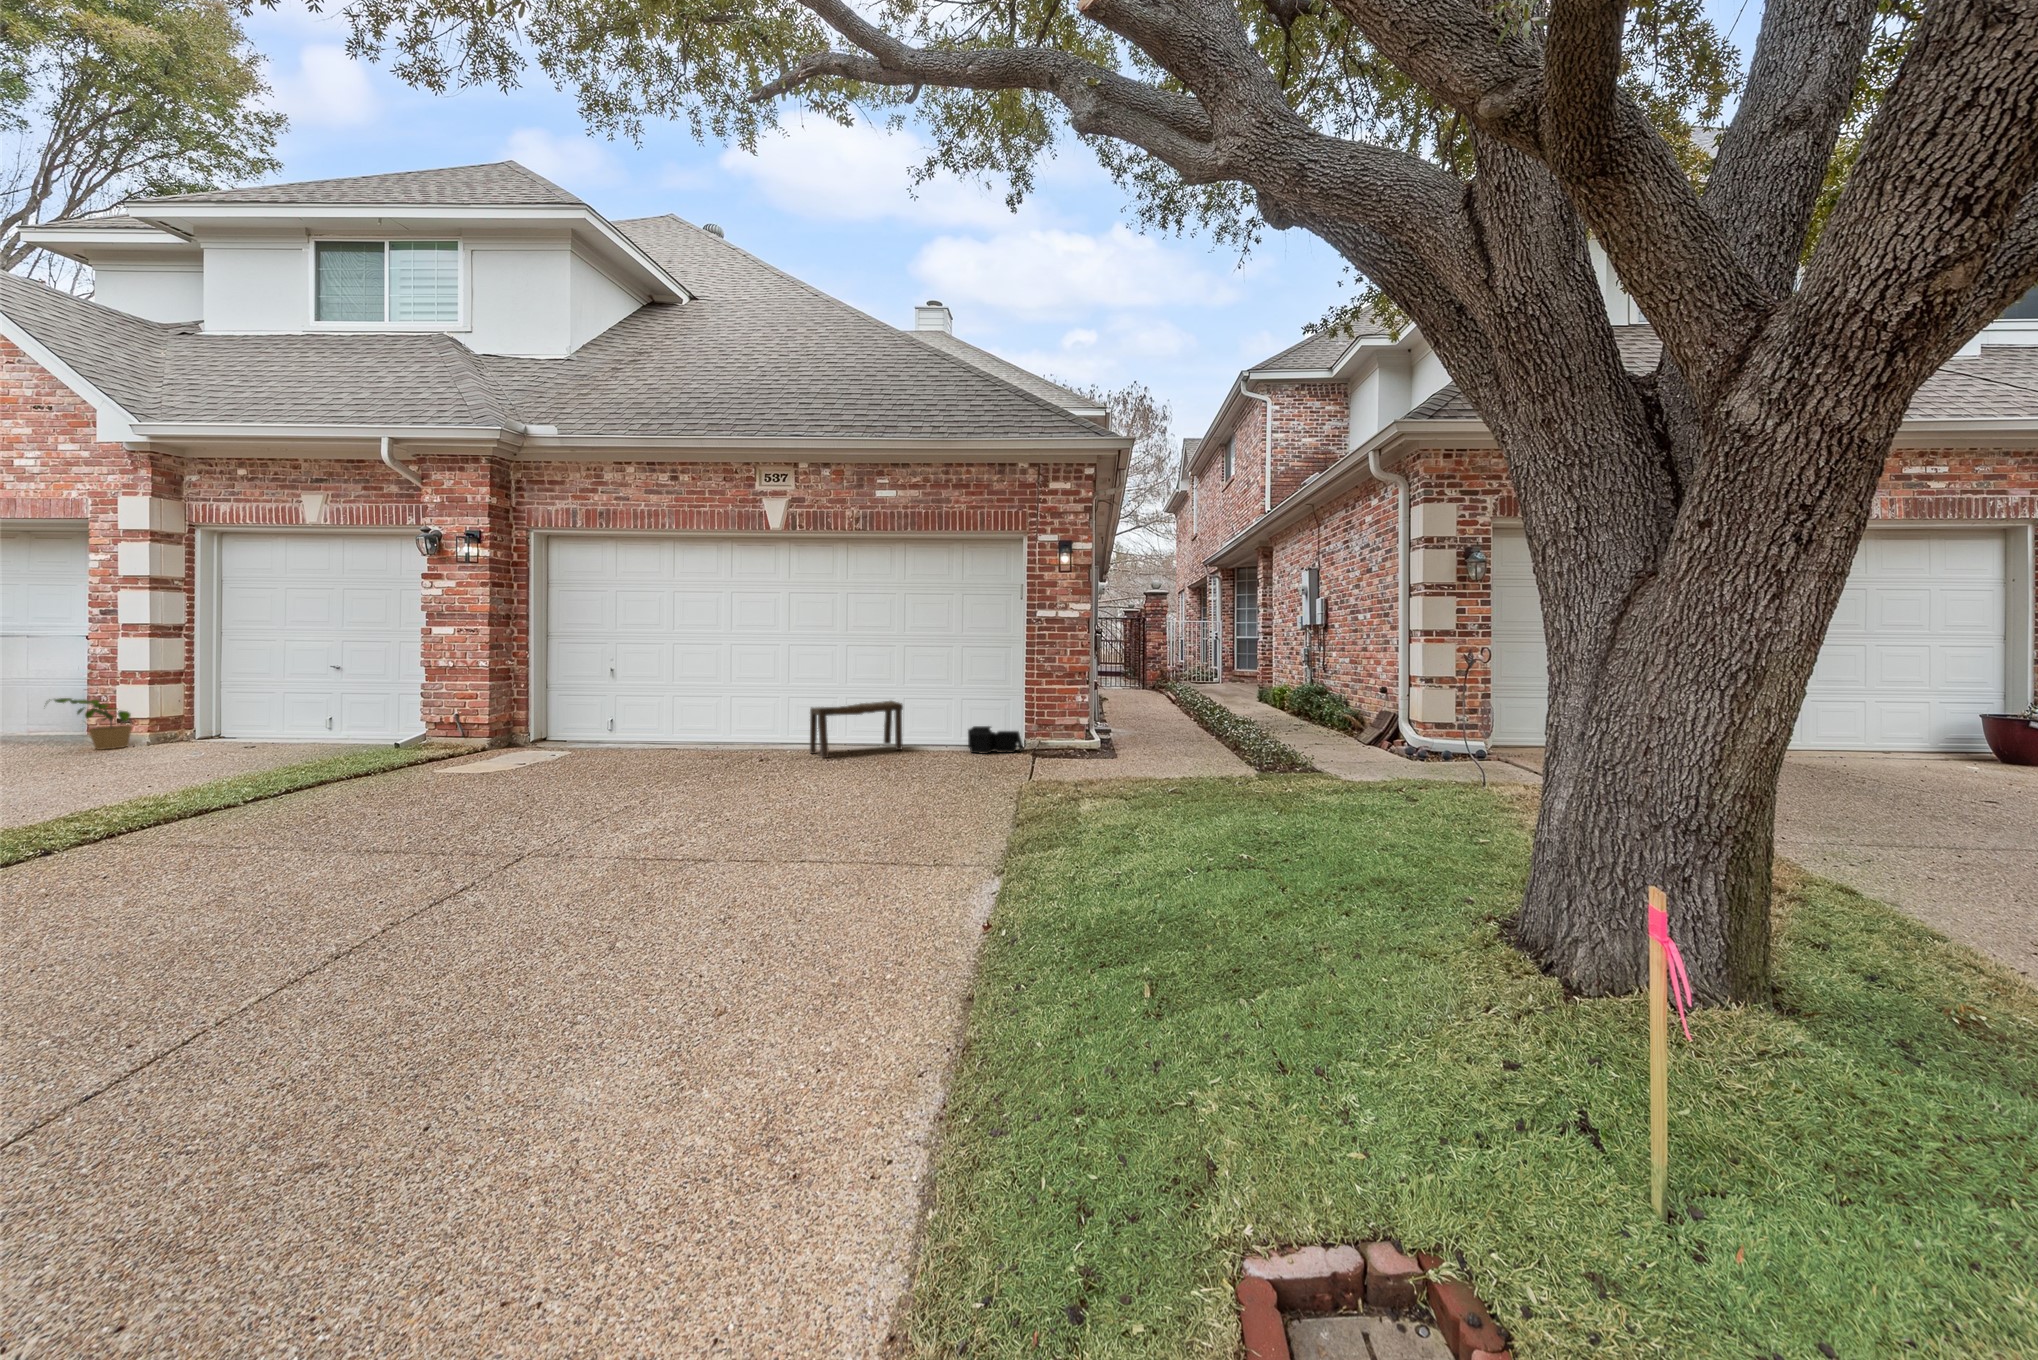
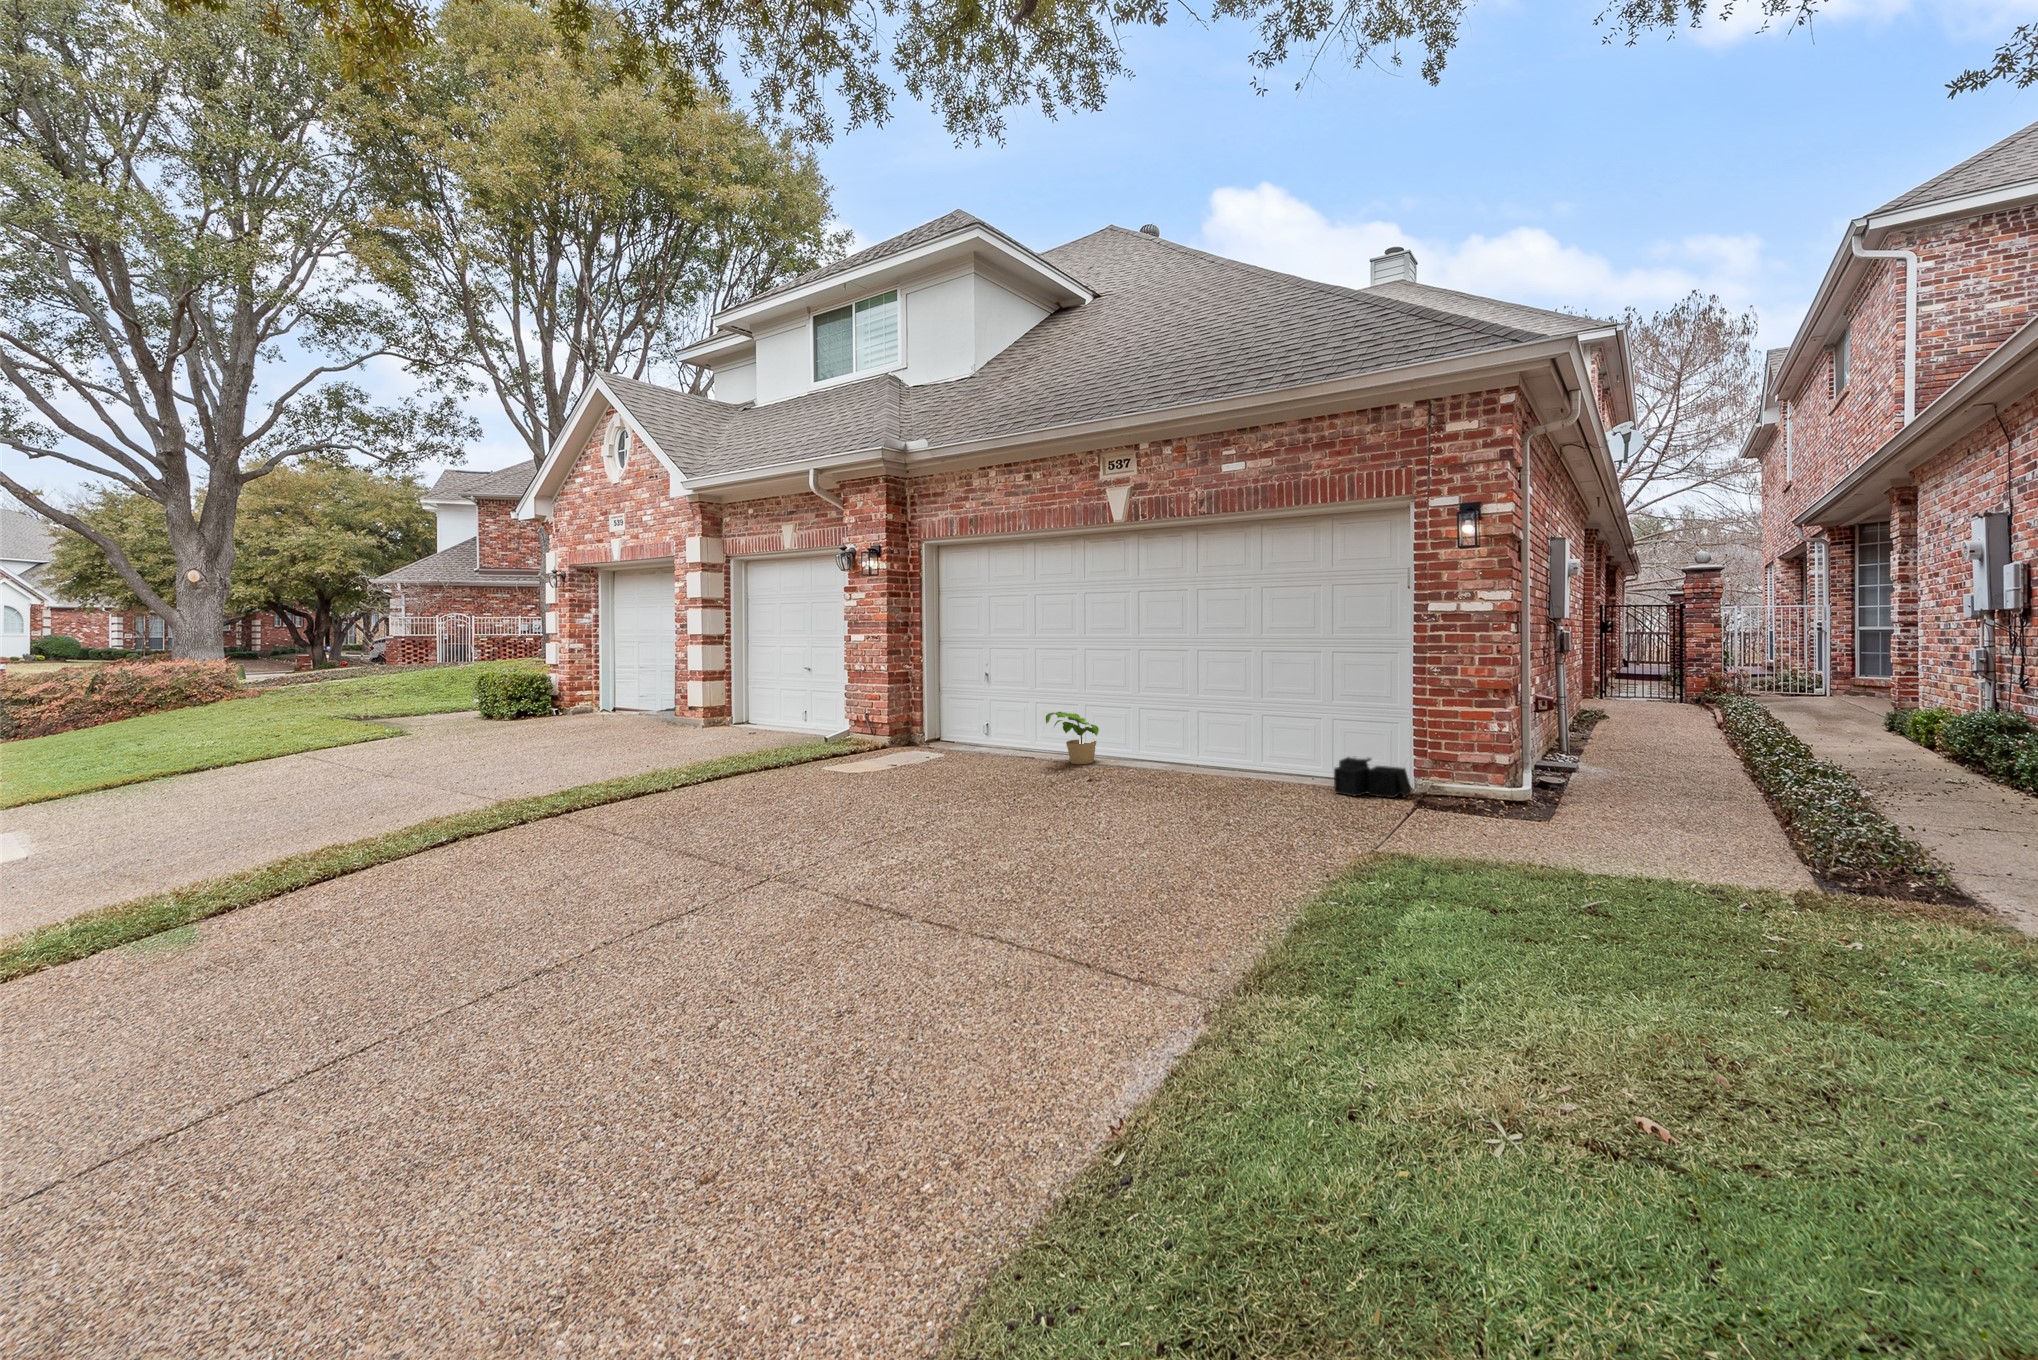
potted plant: present [49,698,132,750] -> present [1046,712,1099,764]
bench: present [810,701,903,758] -> none [1149,718,1254,785]

